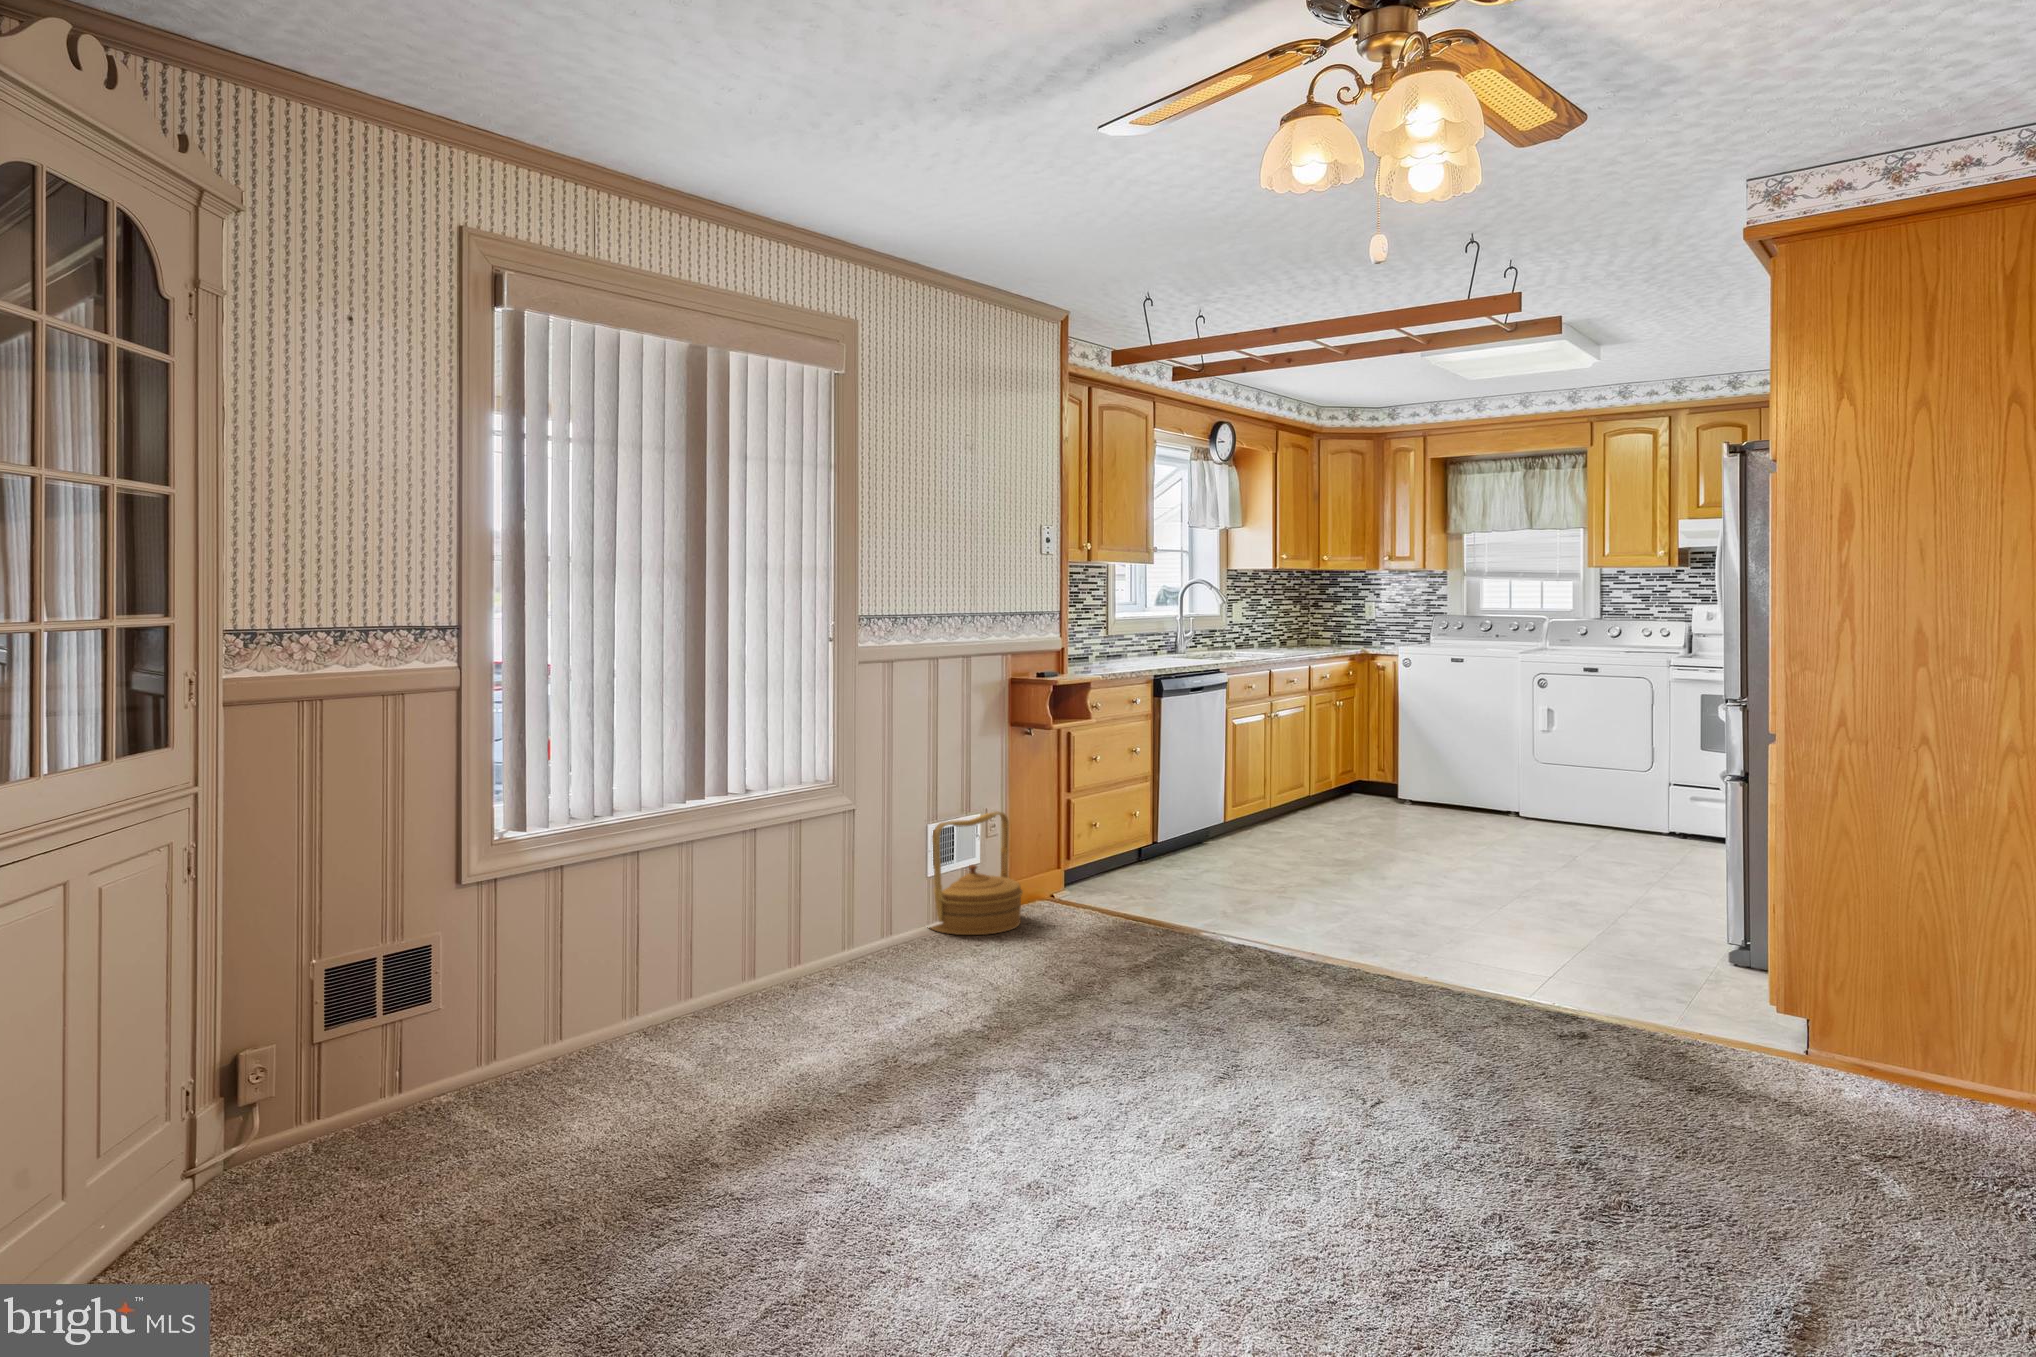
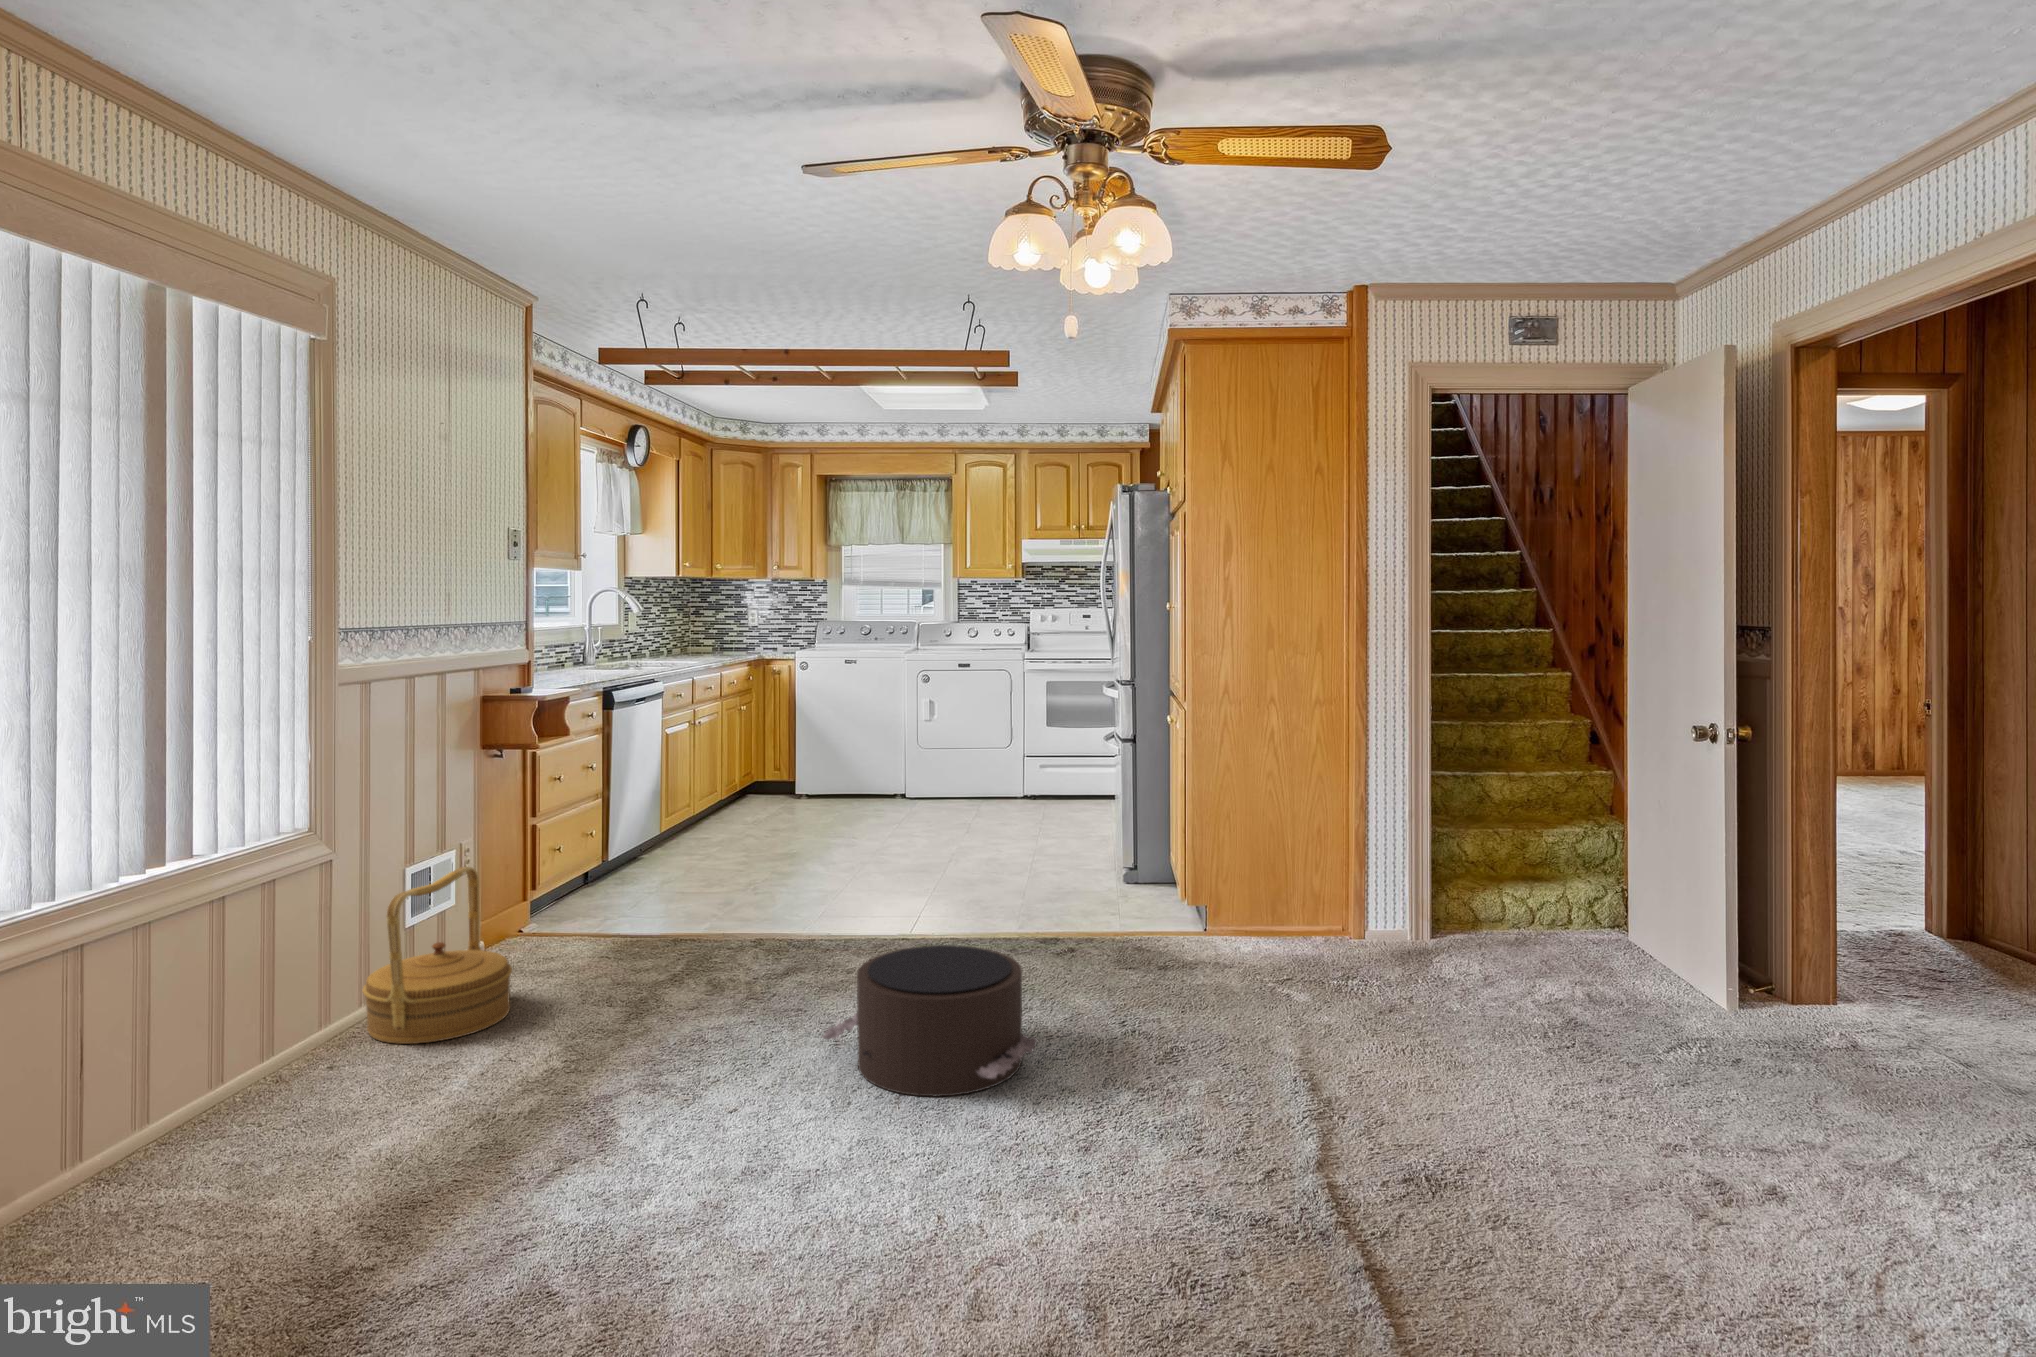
pouf: none [1202,917,1380,1039] -> present [822,945,1039,1097]

